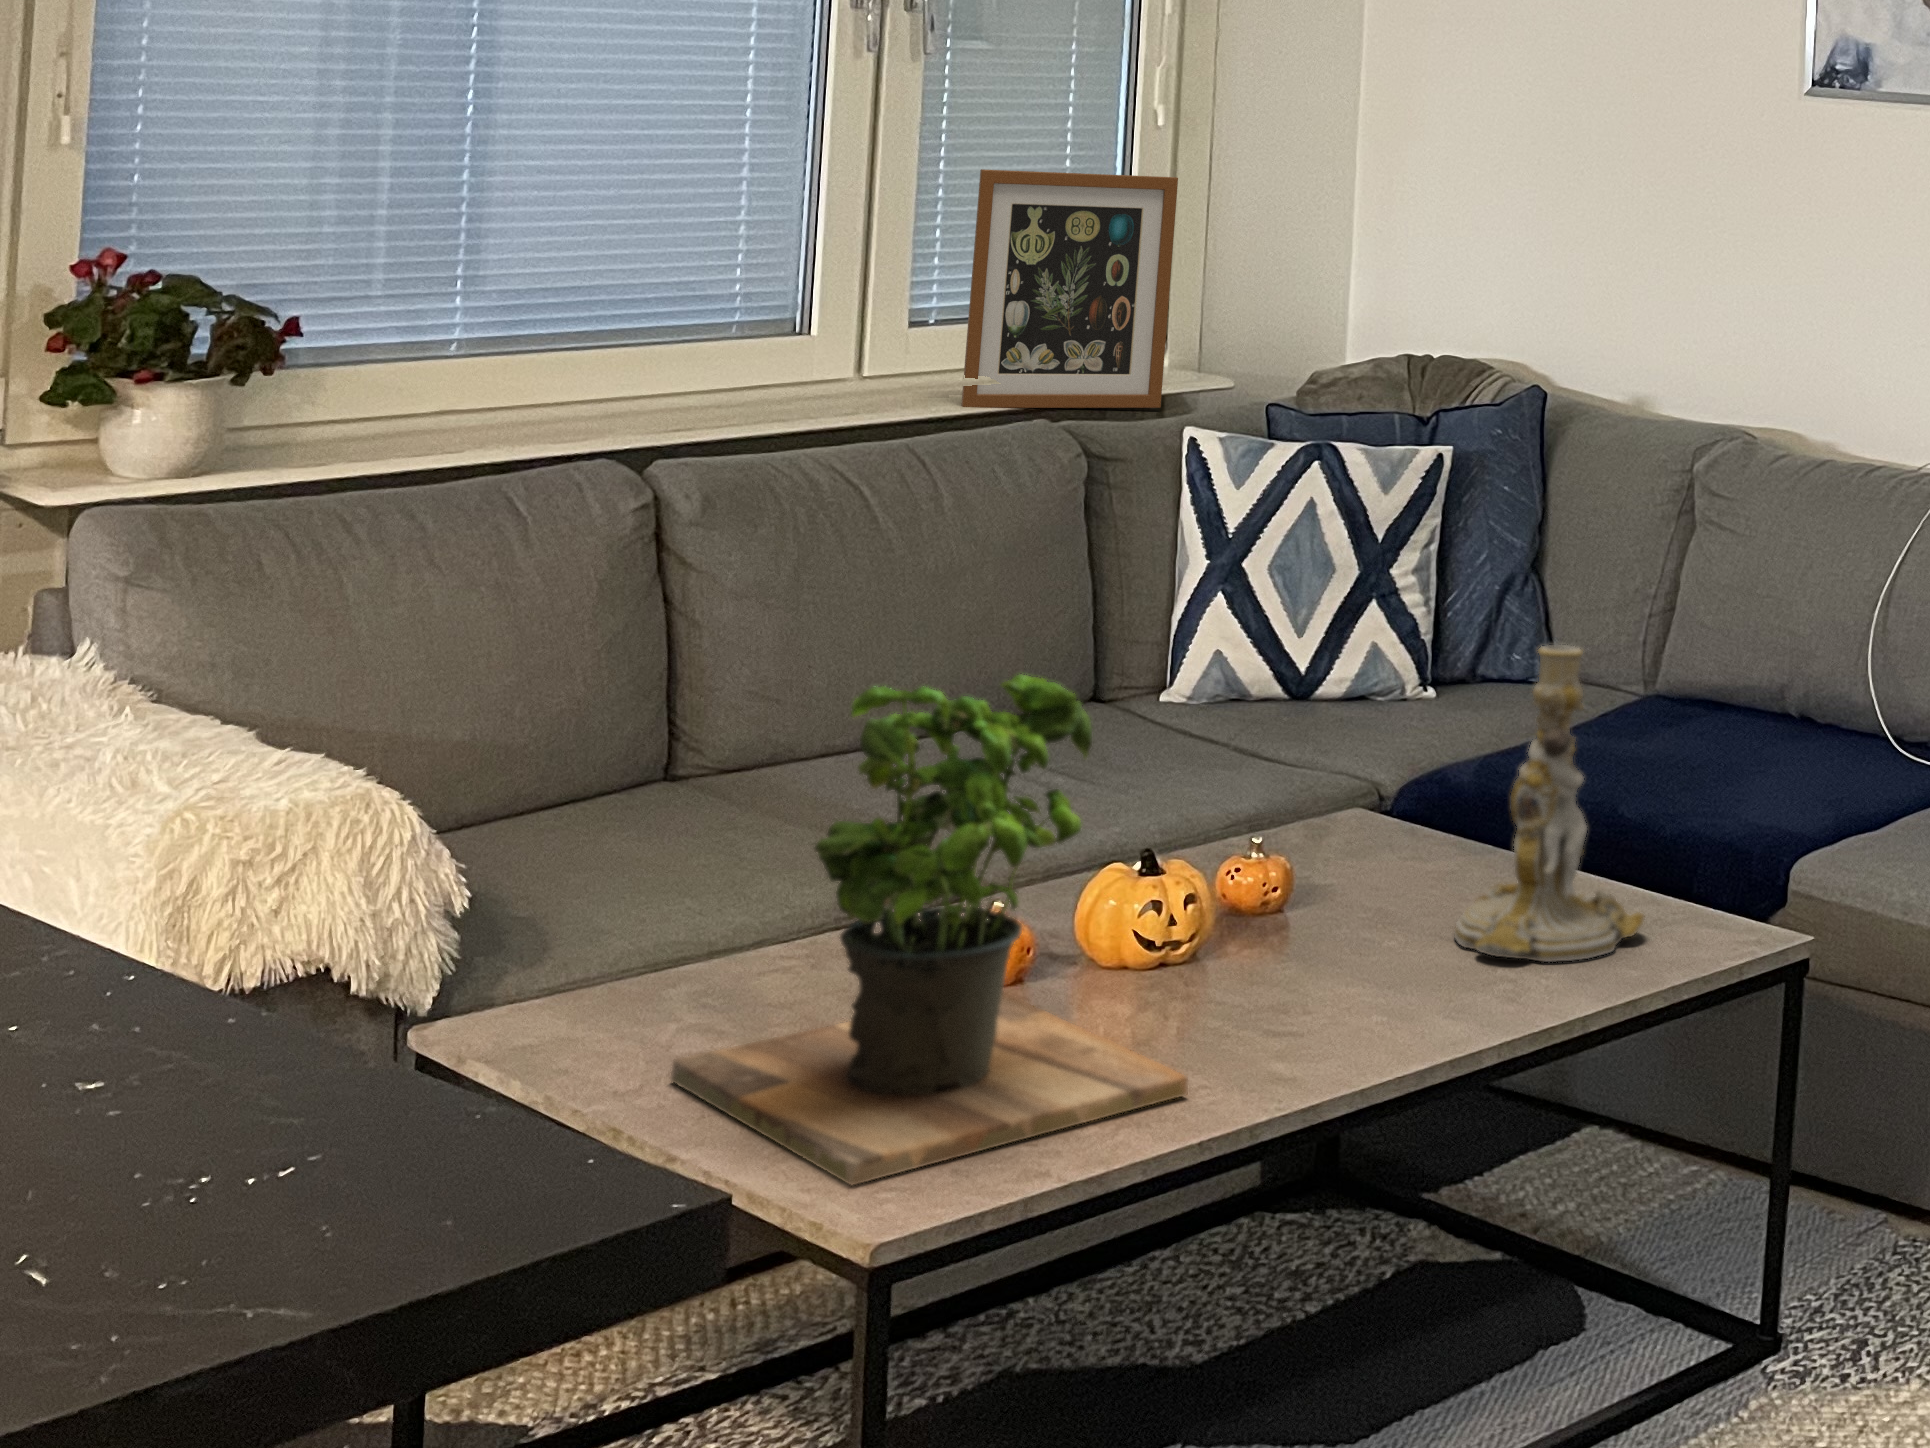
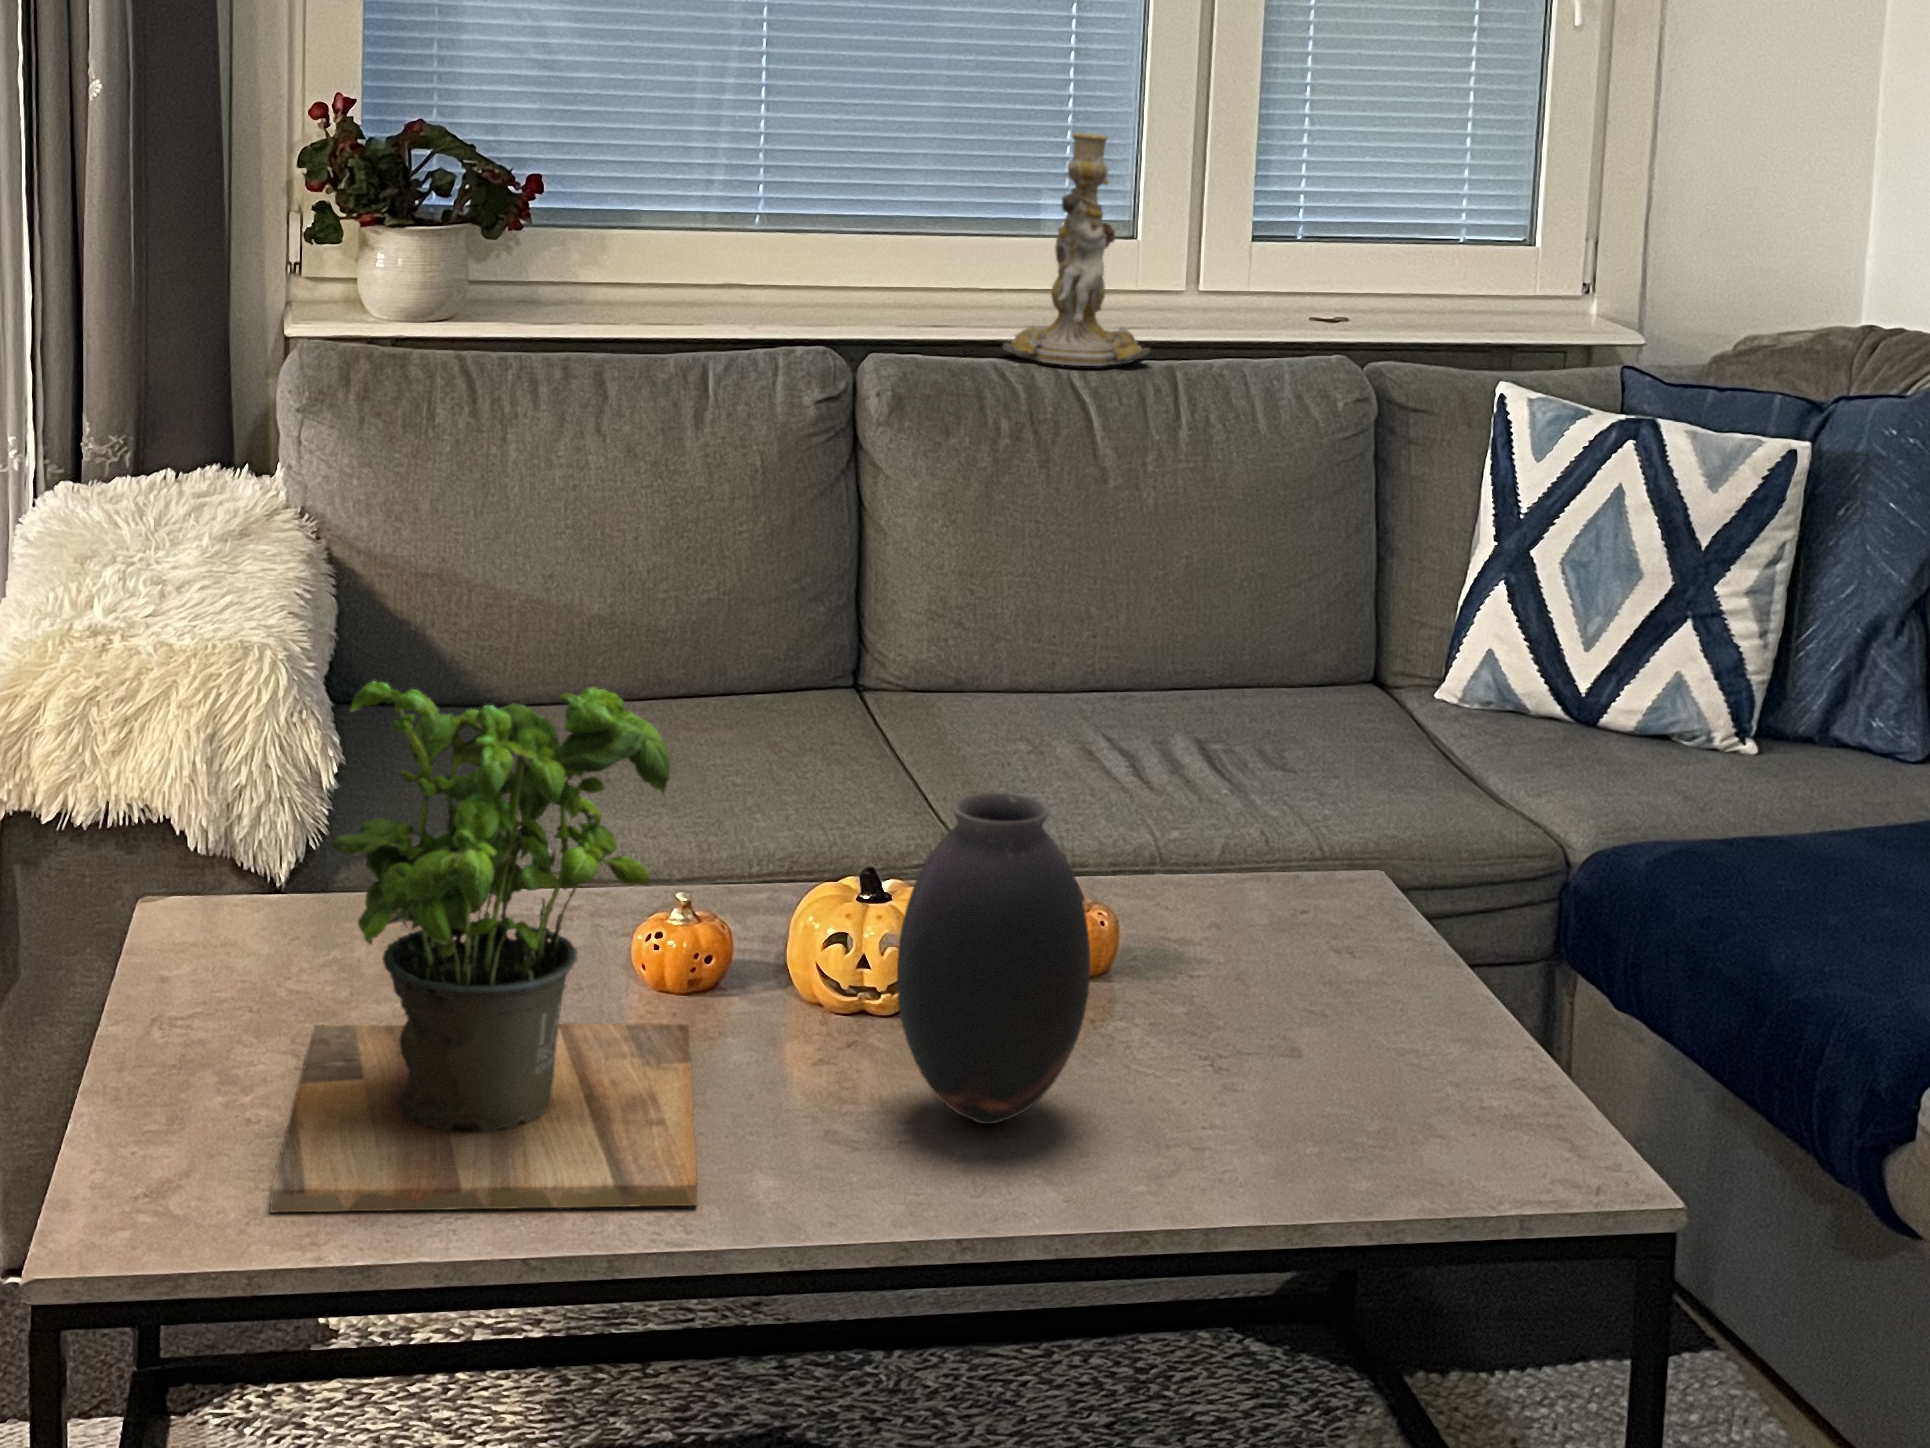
picture frame: present [961,169,1178,408] -> none [1330,72,1571,359]
candlestick: present [1454,645,1645,962] -> present [1003,133,1150,366]
vase: none [1231,723,1393,1002] -> present [897,793,1090,1124]

